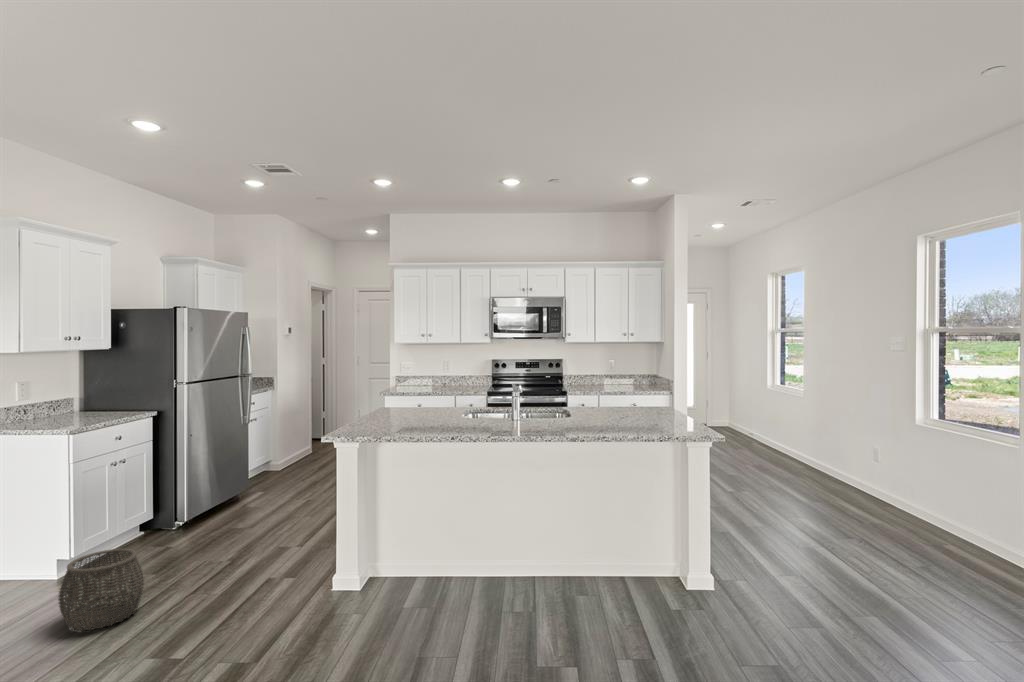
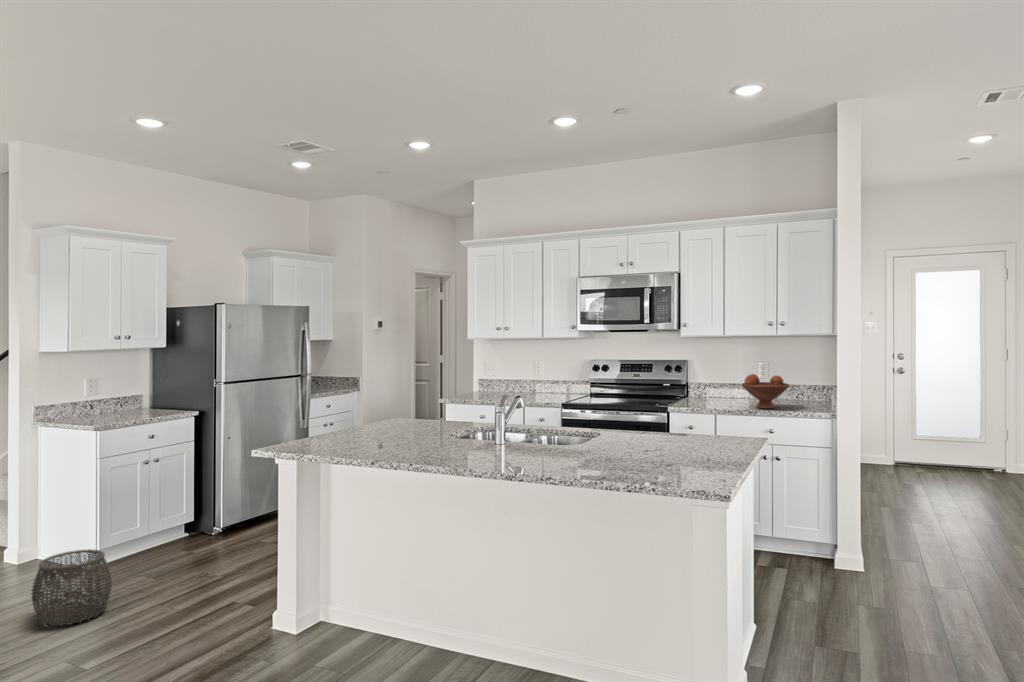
fruit bowl: none [612,367,644,390] -> present [742,374,790,409]

